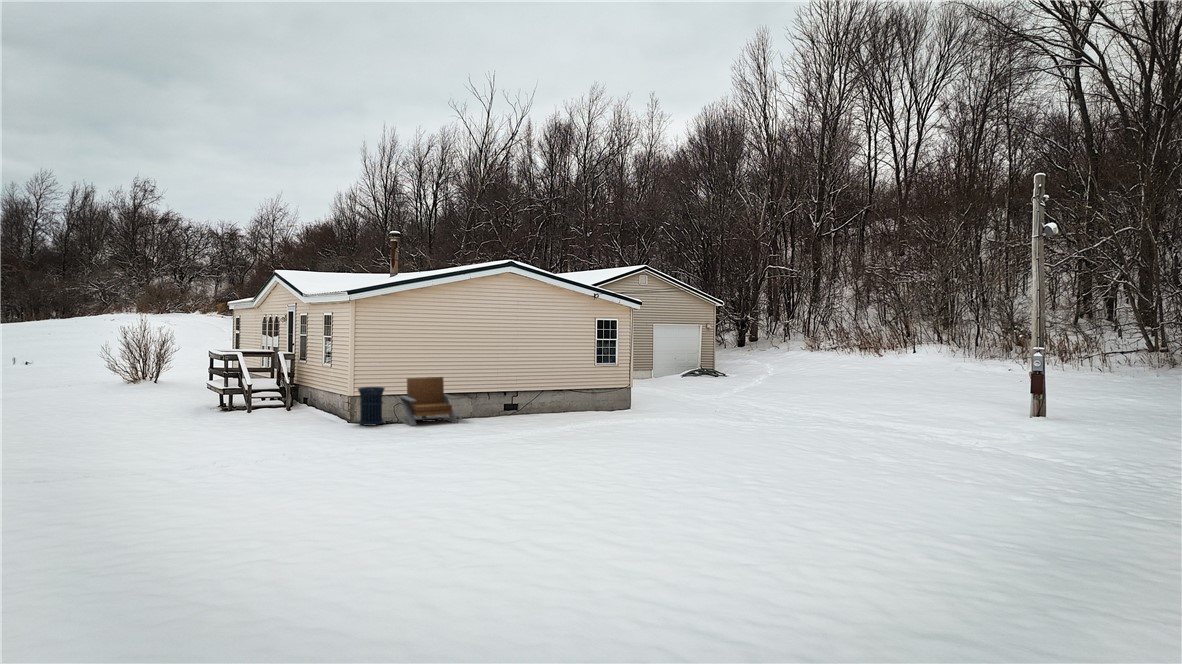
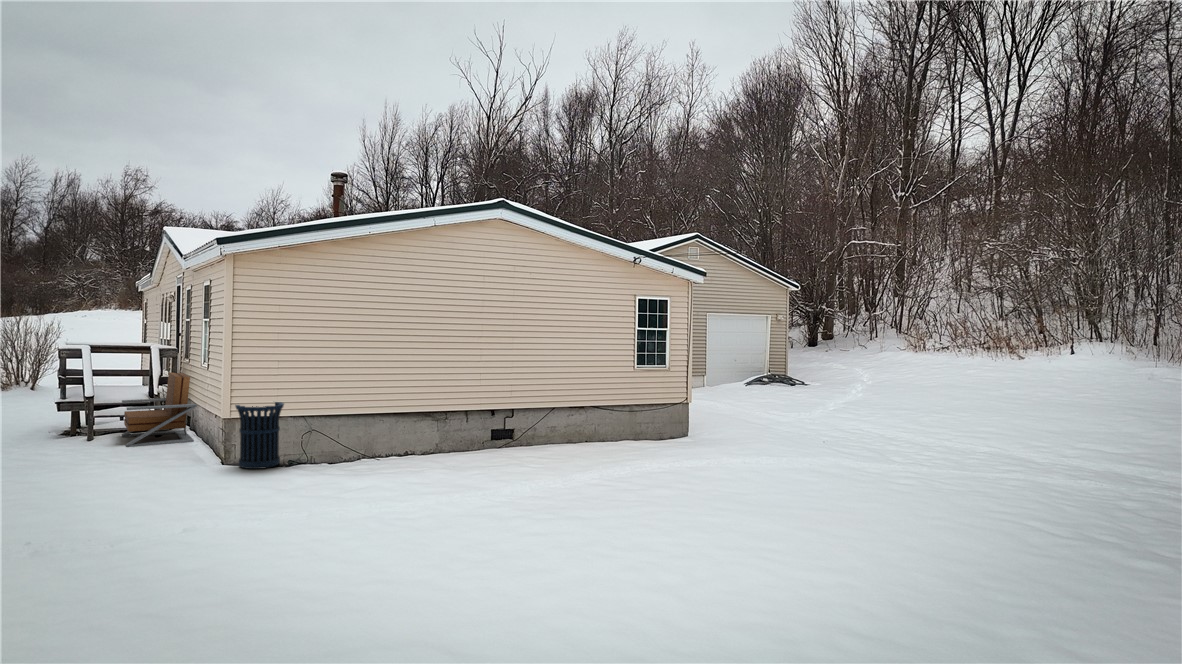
lounge chair: present [400,377,458,426] -> present [122,373,197,447]

